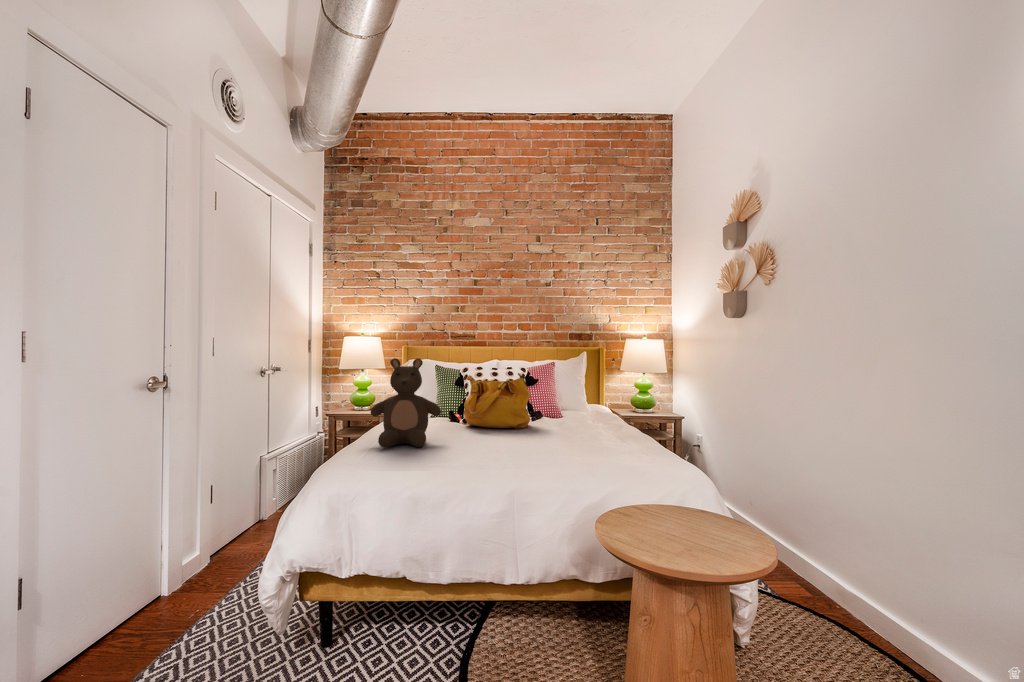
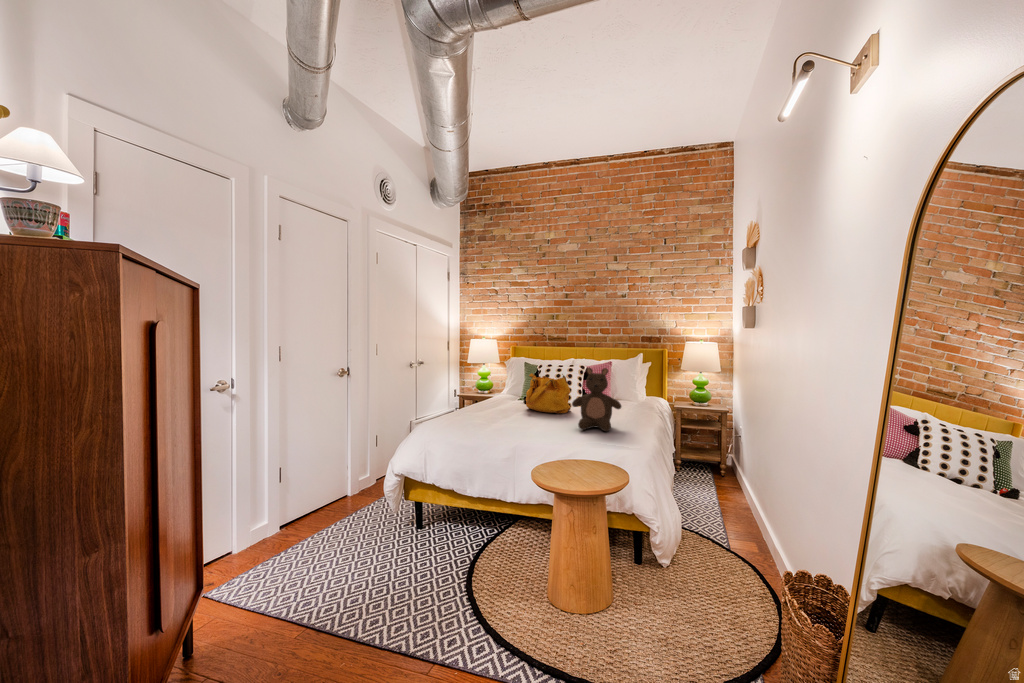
stuffed bear: present [370,358,441,448] -> present [572,368,621,431]

